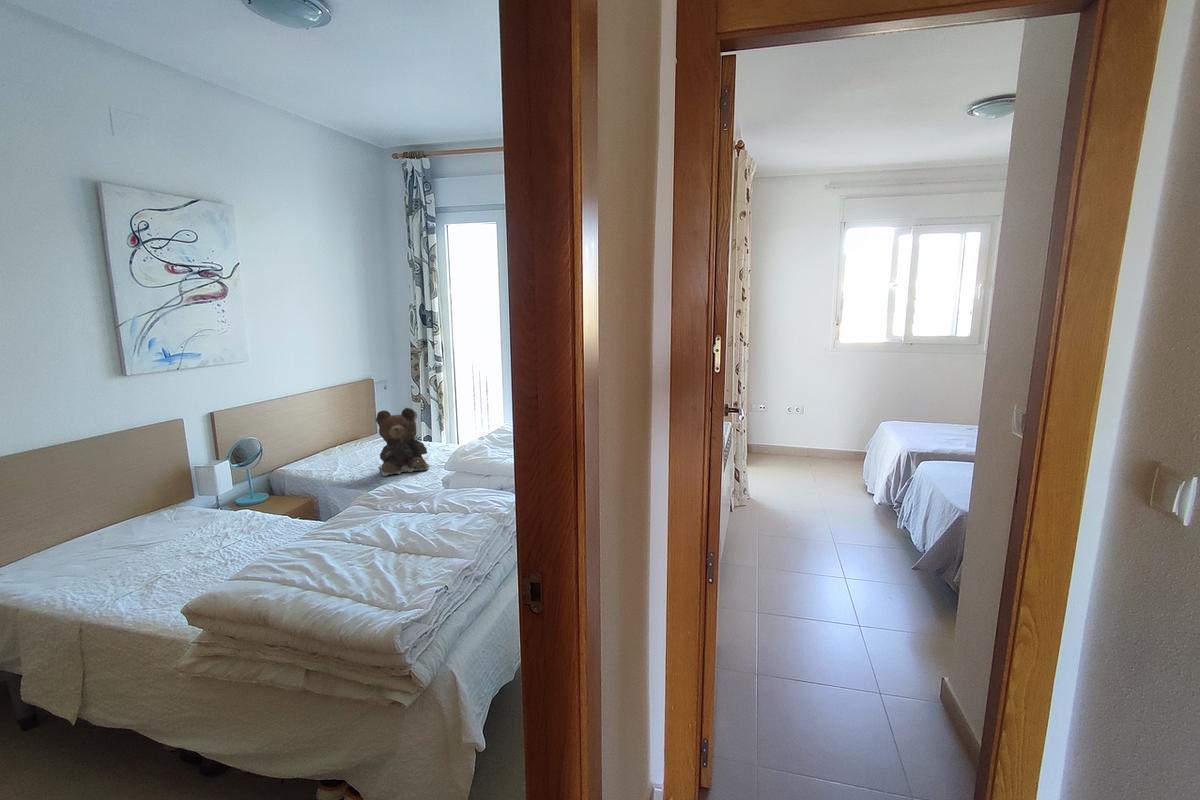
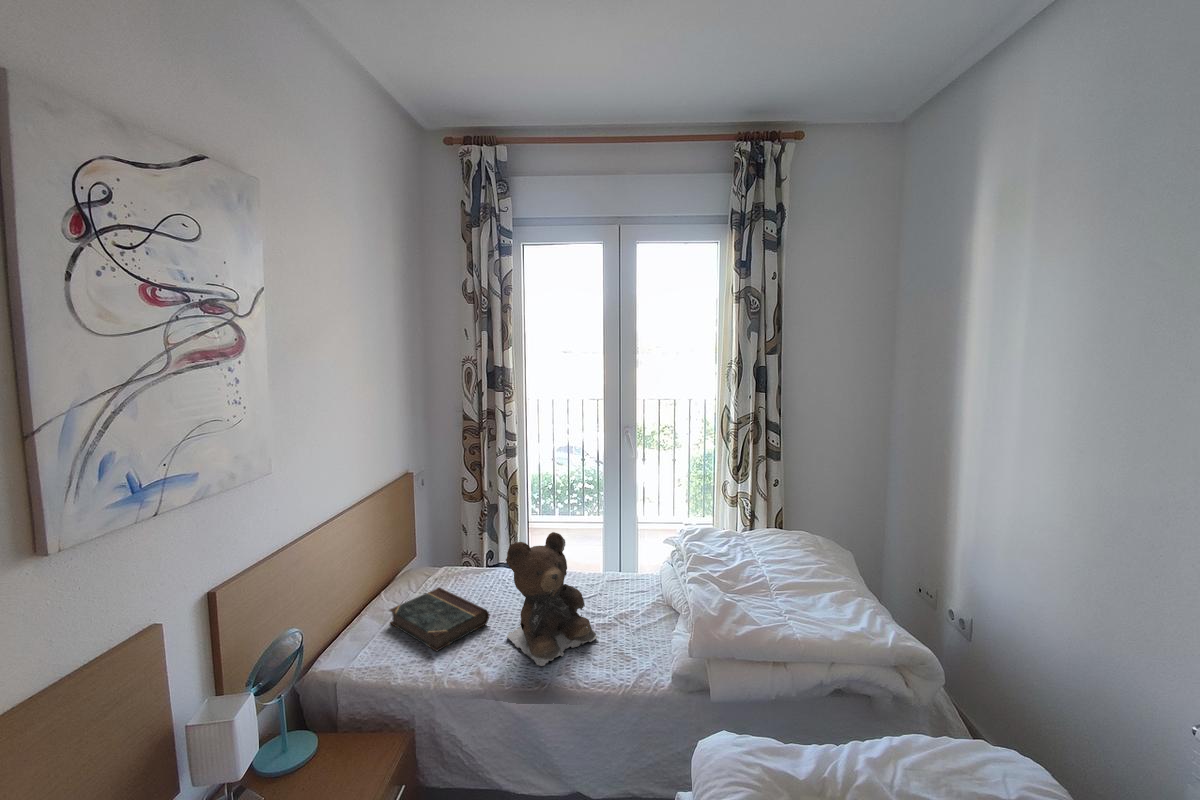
book: none [328,442,379,467] -> present [390,587,489,651]

